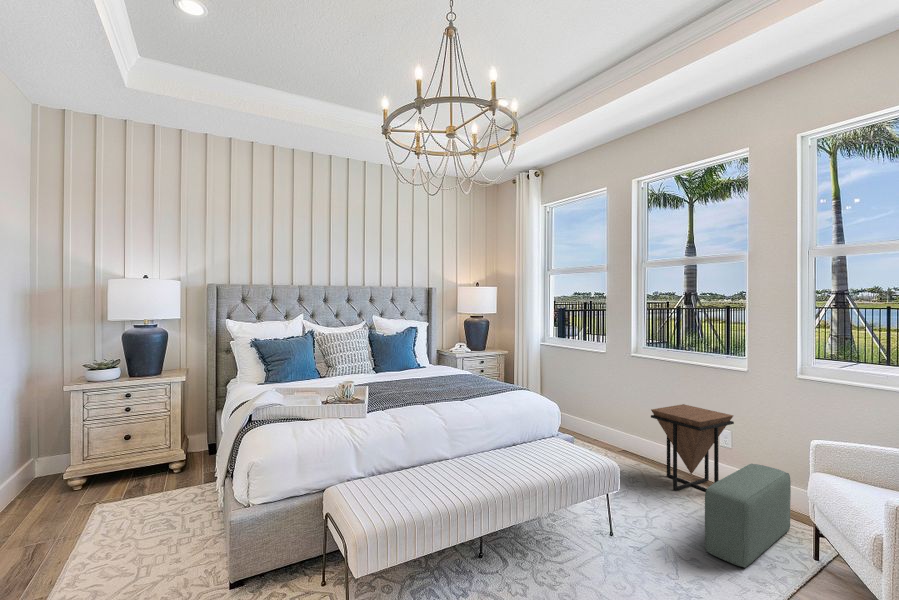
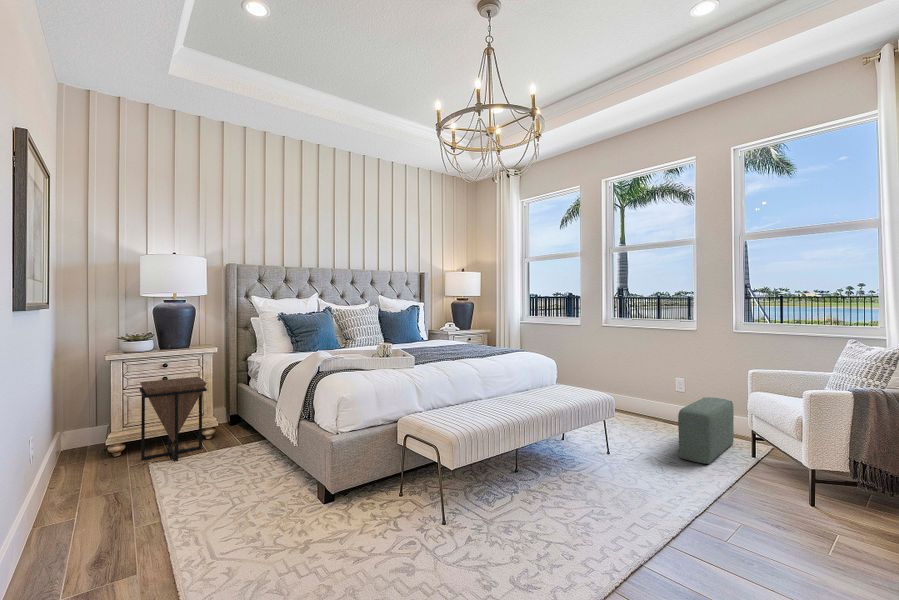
side table: present [651,404,734,491] -> present [140,377,207,461]

